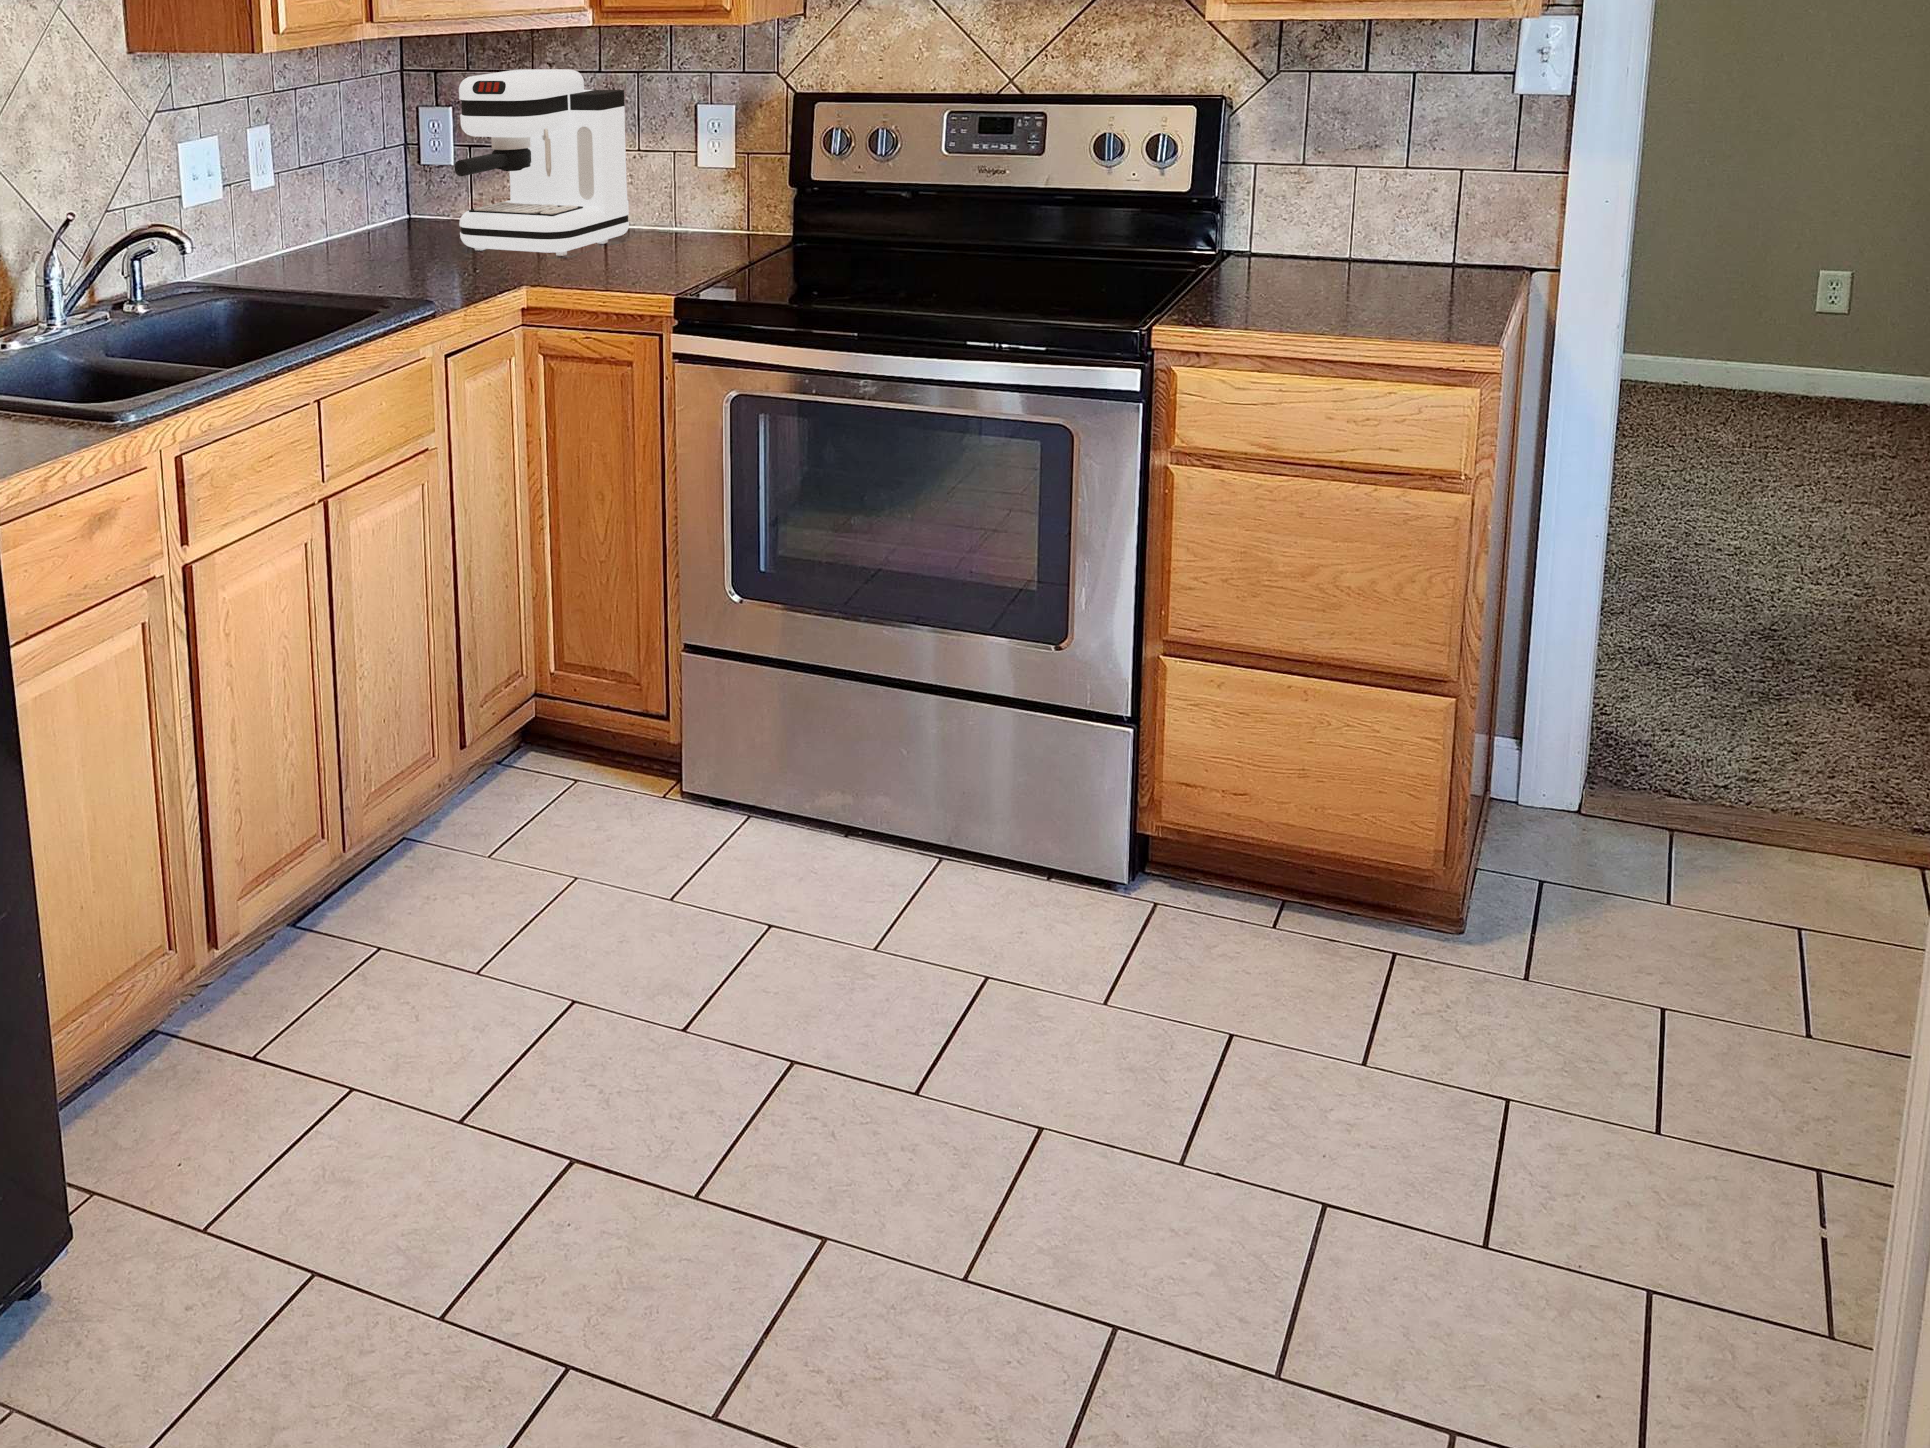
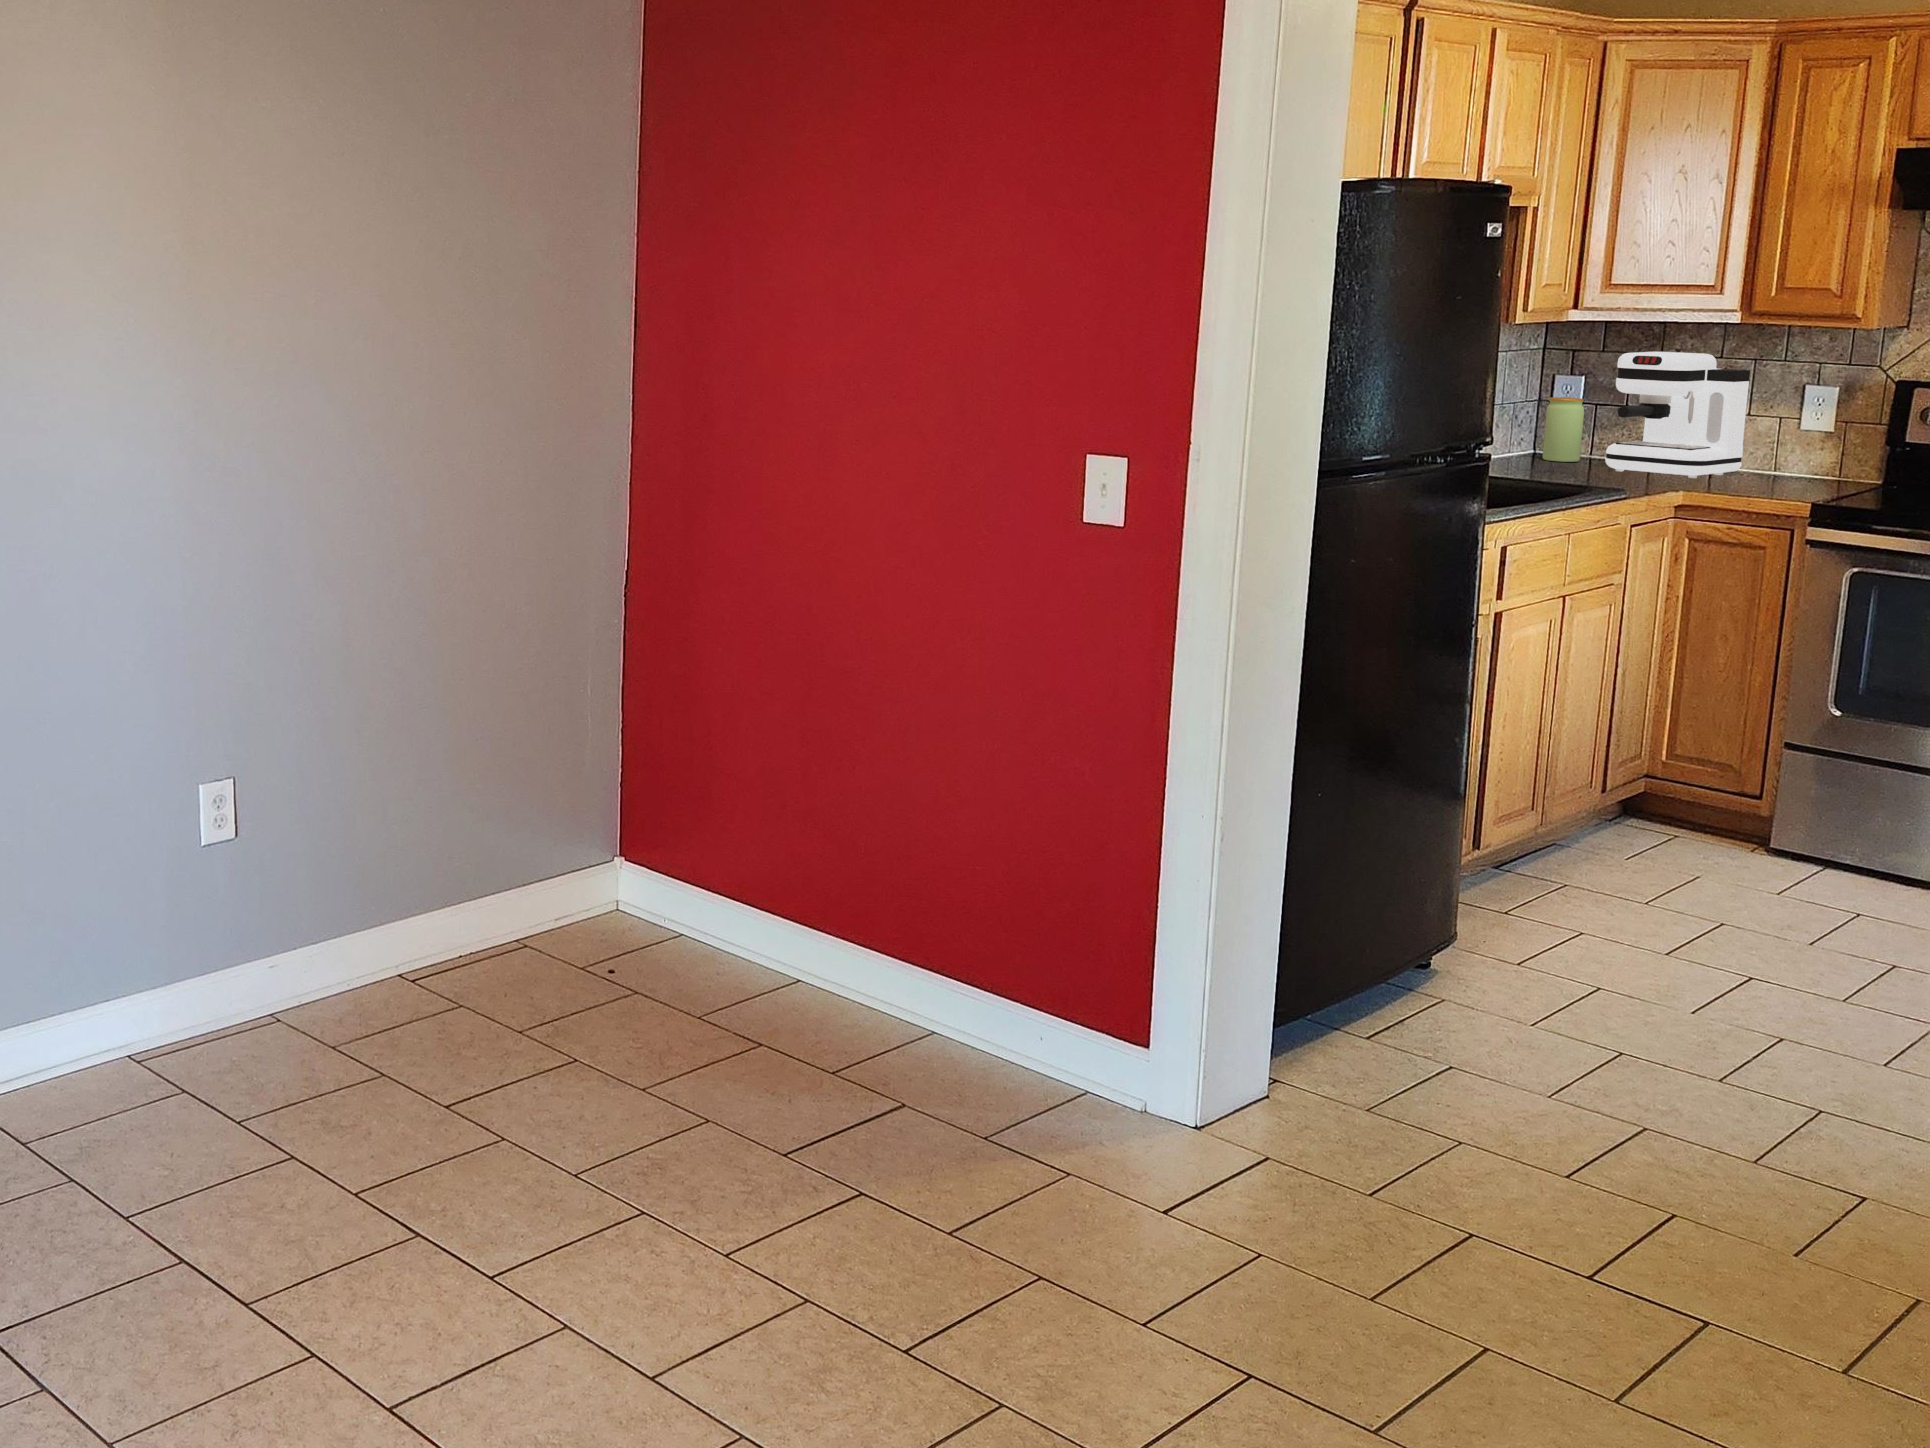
jar: none [399,141,449,236] -> present [1543,397,1584,462]

